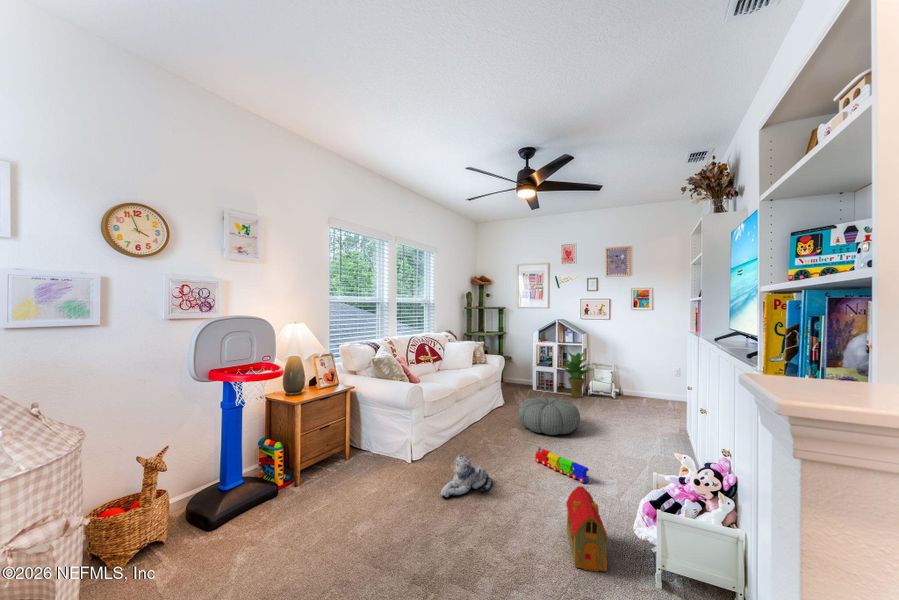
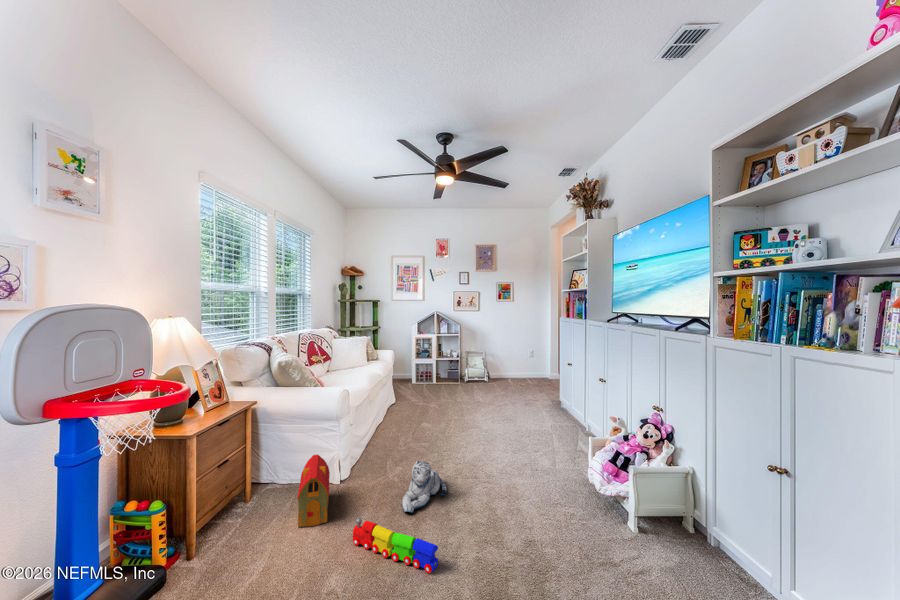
potted plant: present [561,352,591,398] -> none [438,342,470,385]
pouf: present [518,397,580,435] -> none [424,387,483,424]
toy train: present [535,447,589,483] -> present [353,518,438,573]
toy house: present [566,486,609,572] -> present [297,455,330,527]

